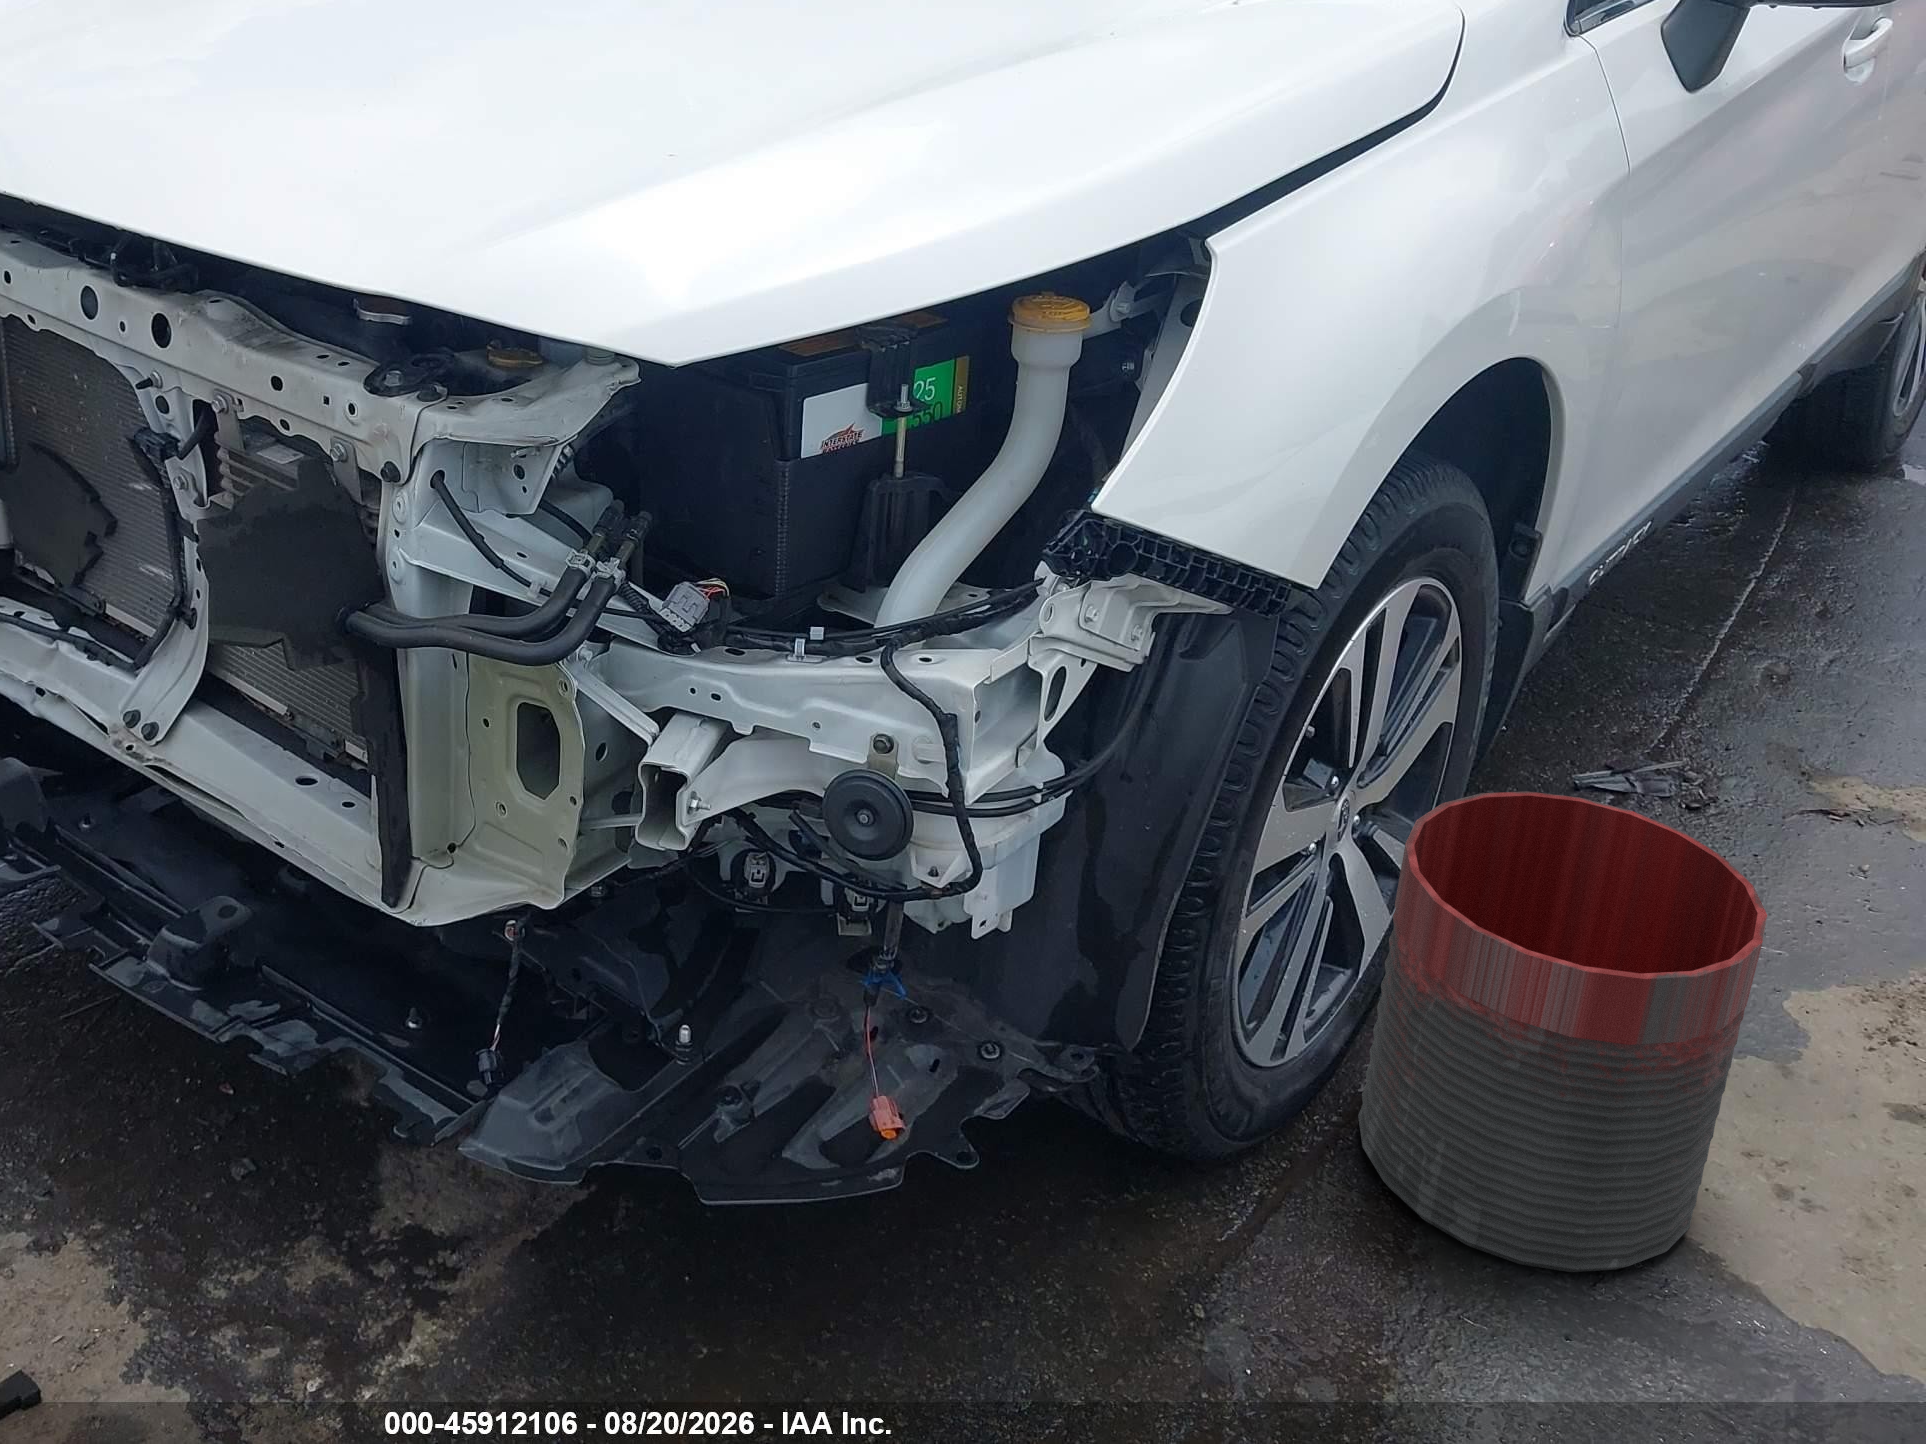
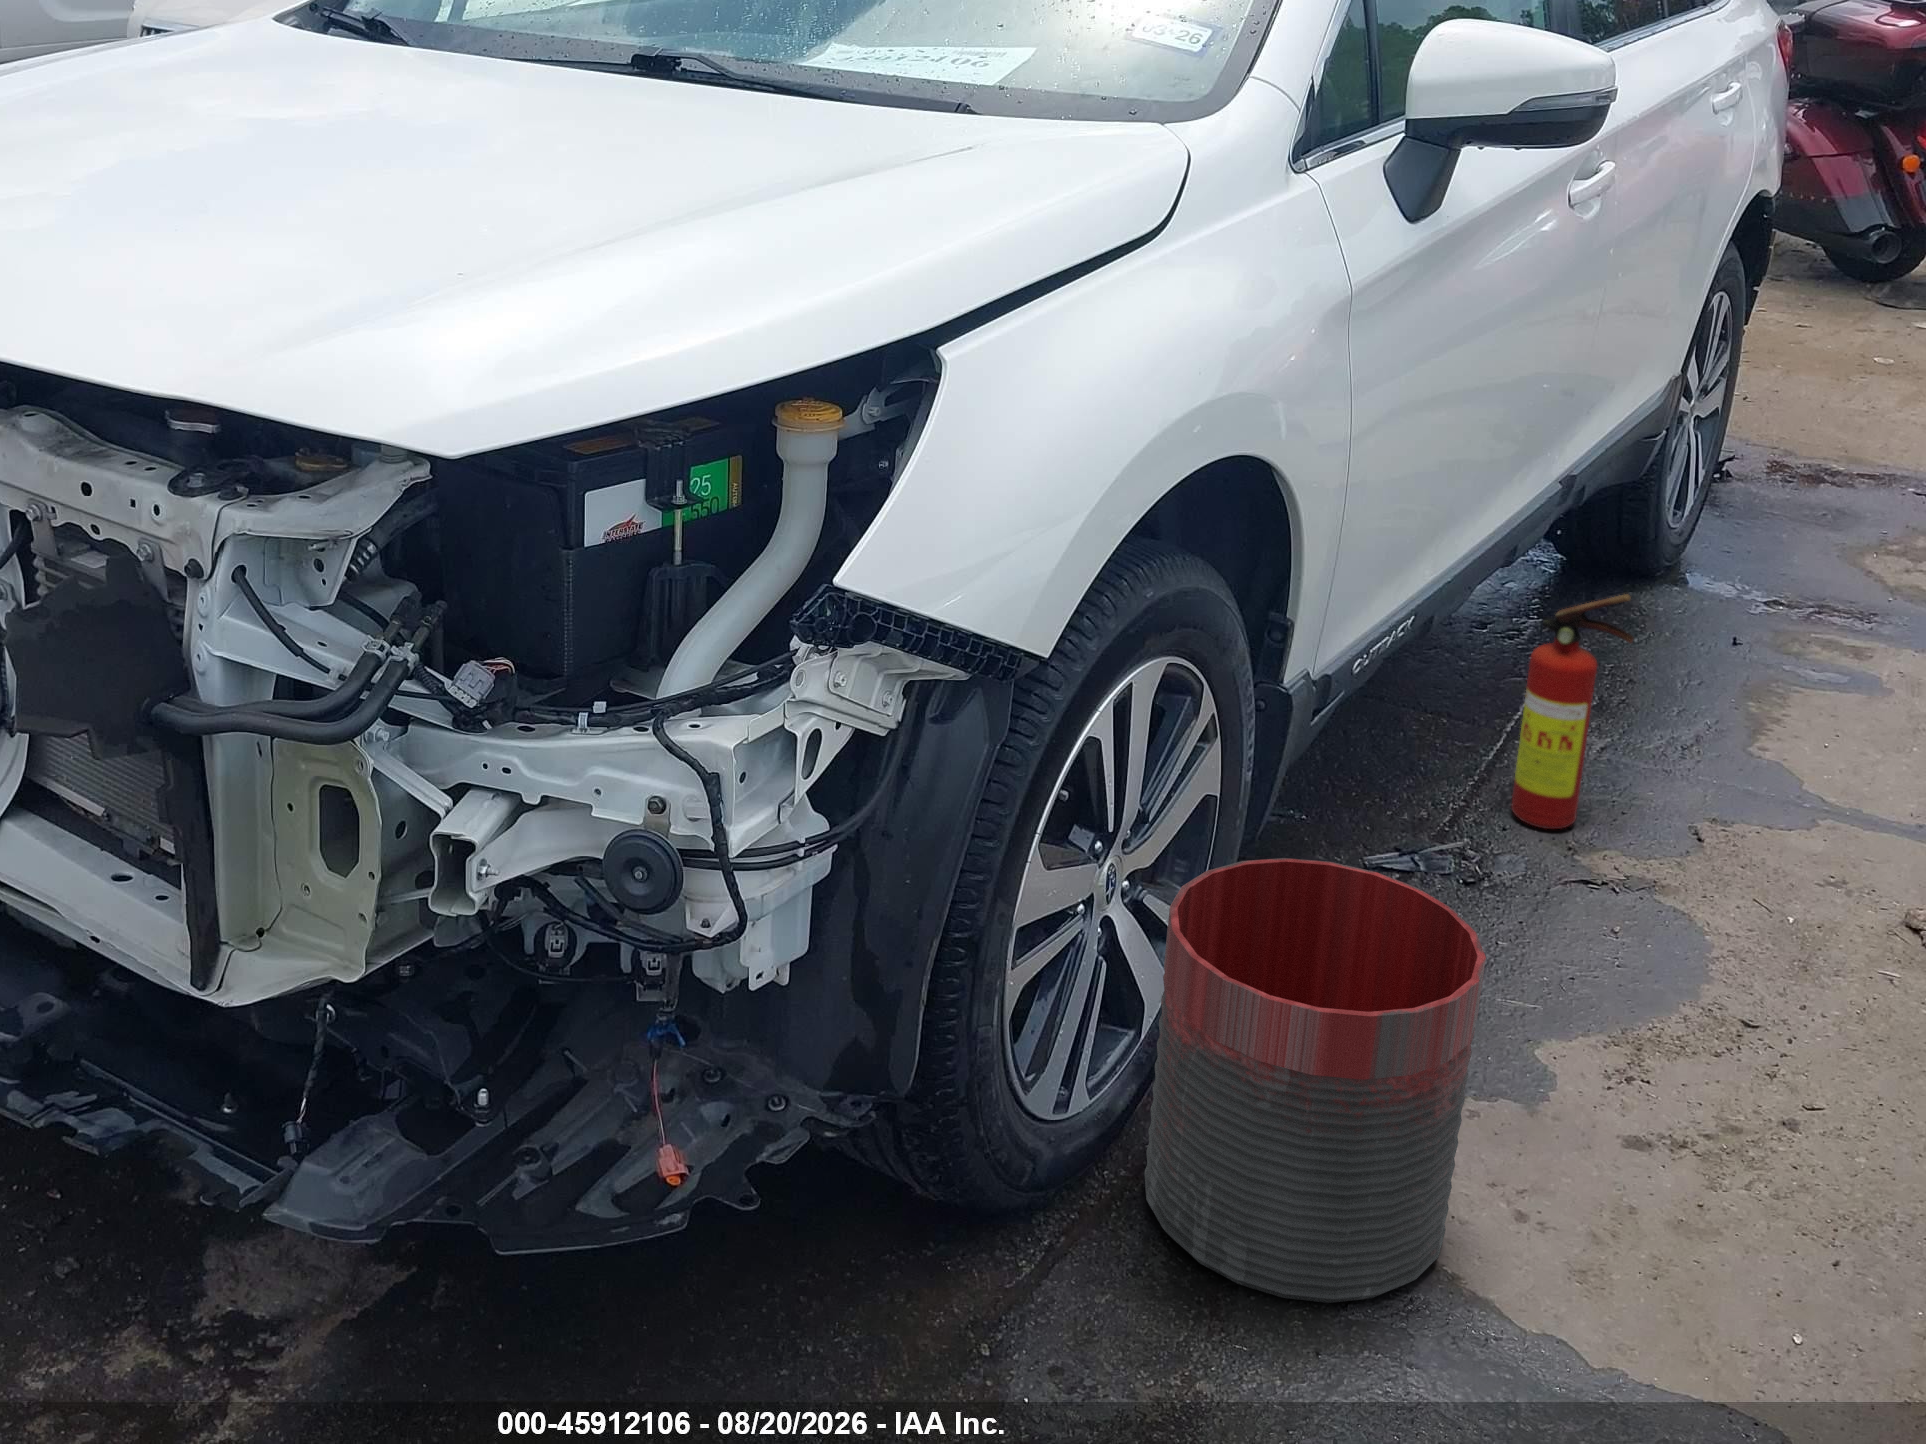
fire extinguisher: none [1730,498,1885,746] -> present [1511,594,1633,829]

